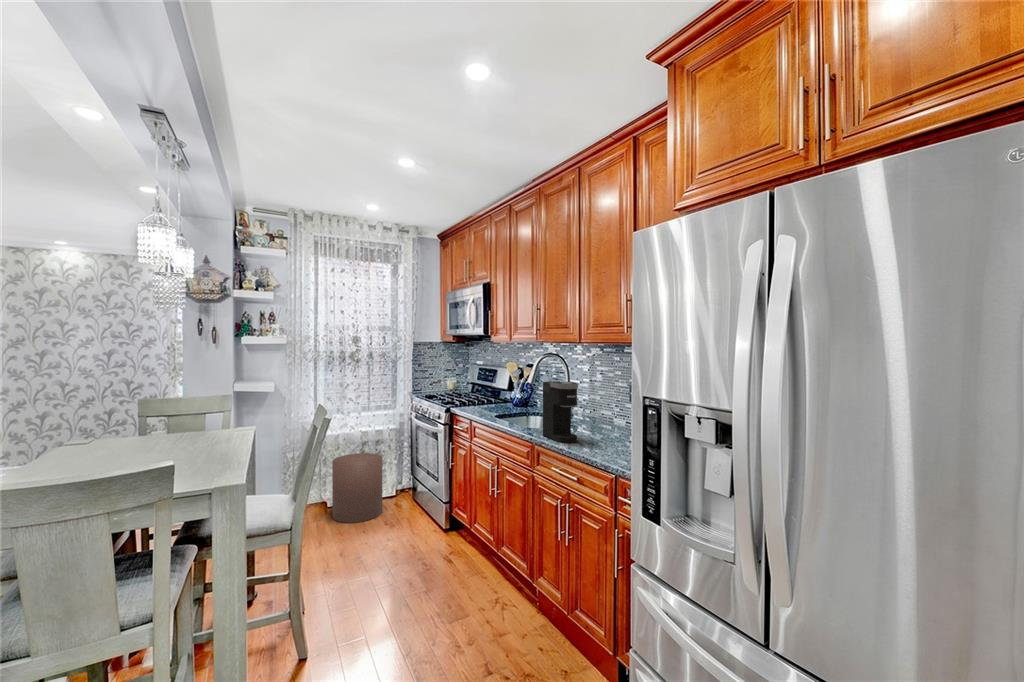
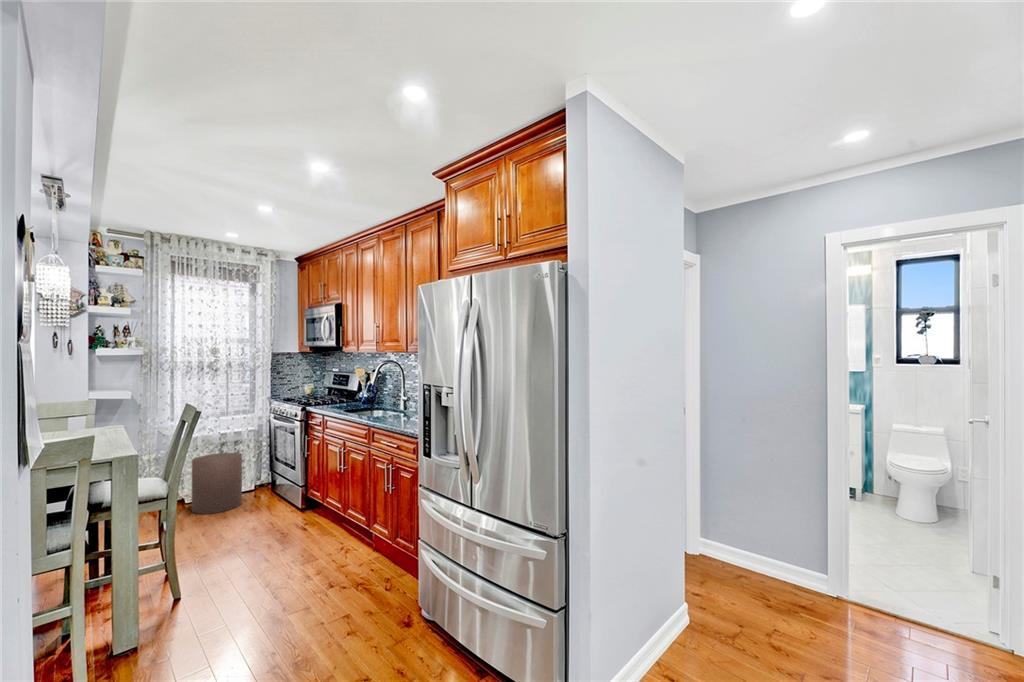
coffee maker: present [543,381,578,443] -> none [377,381,401,424]

